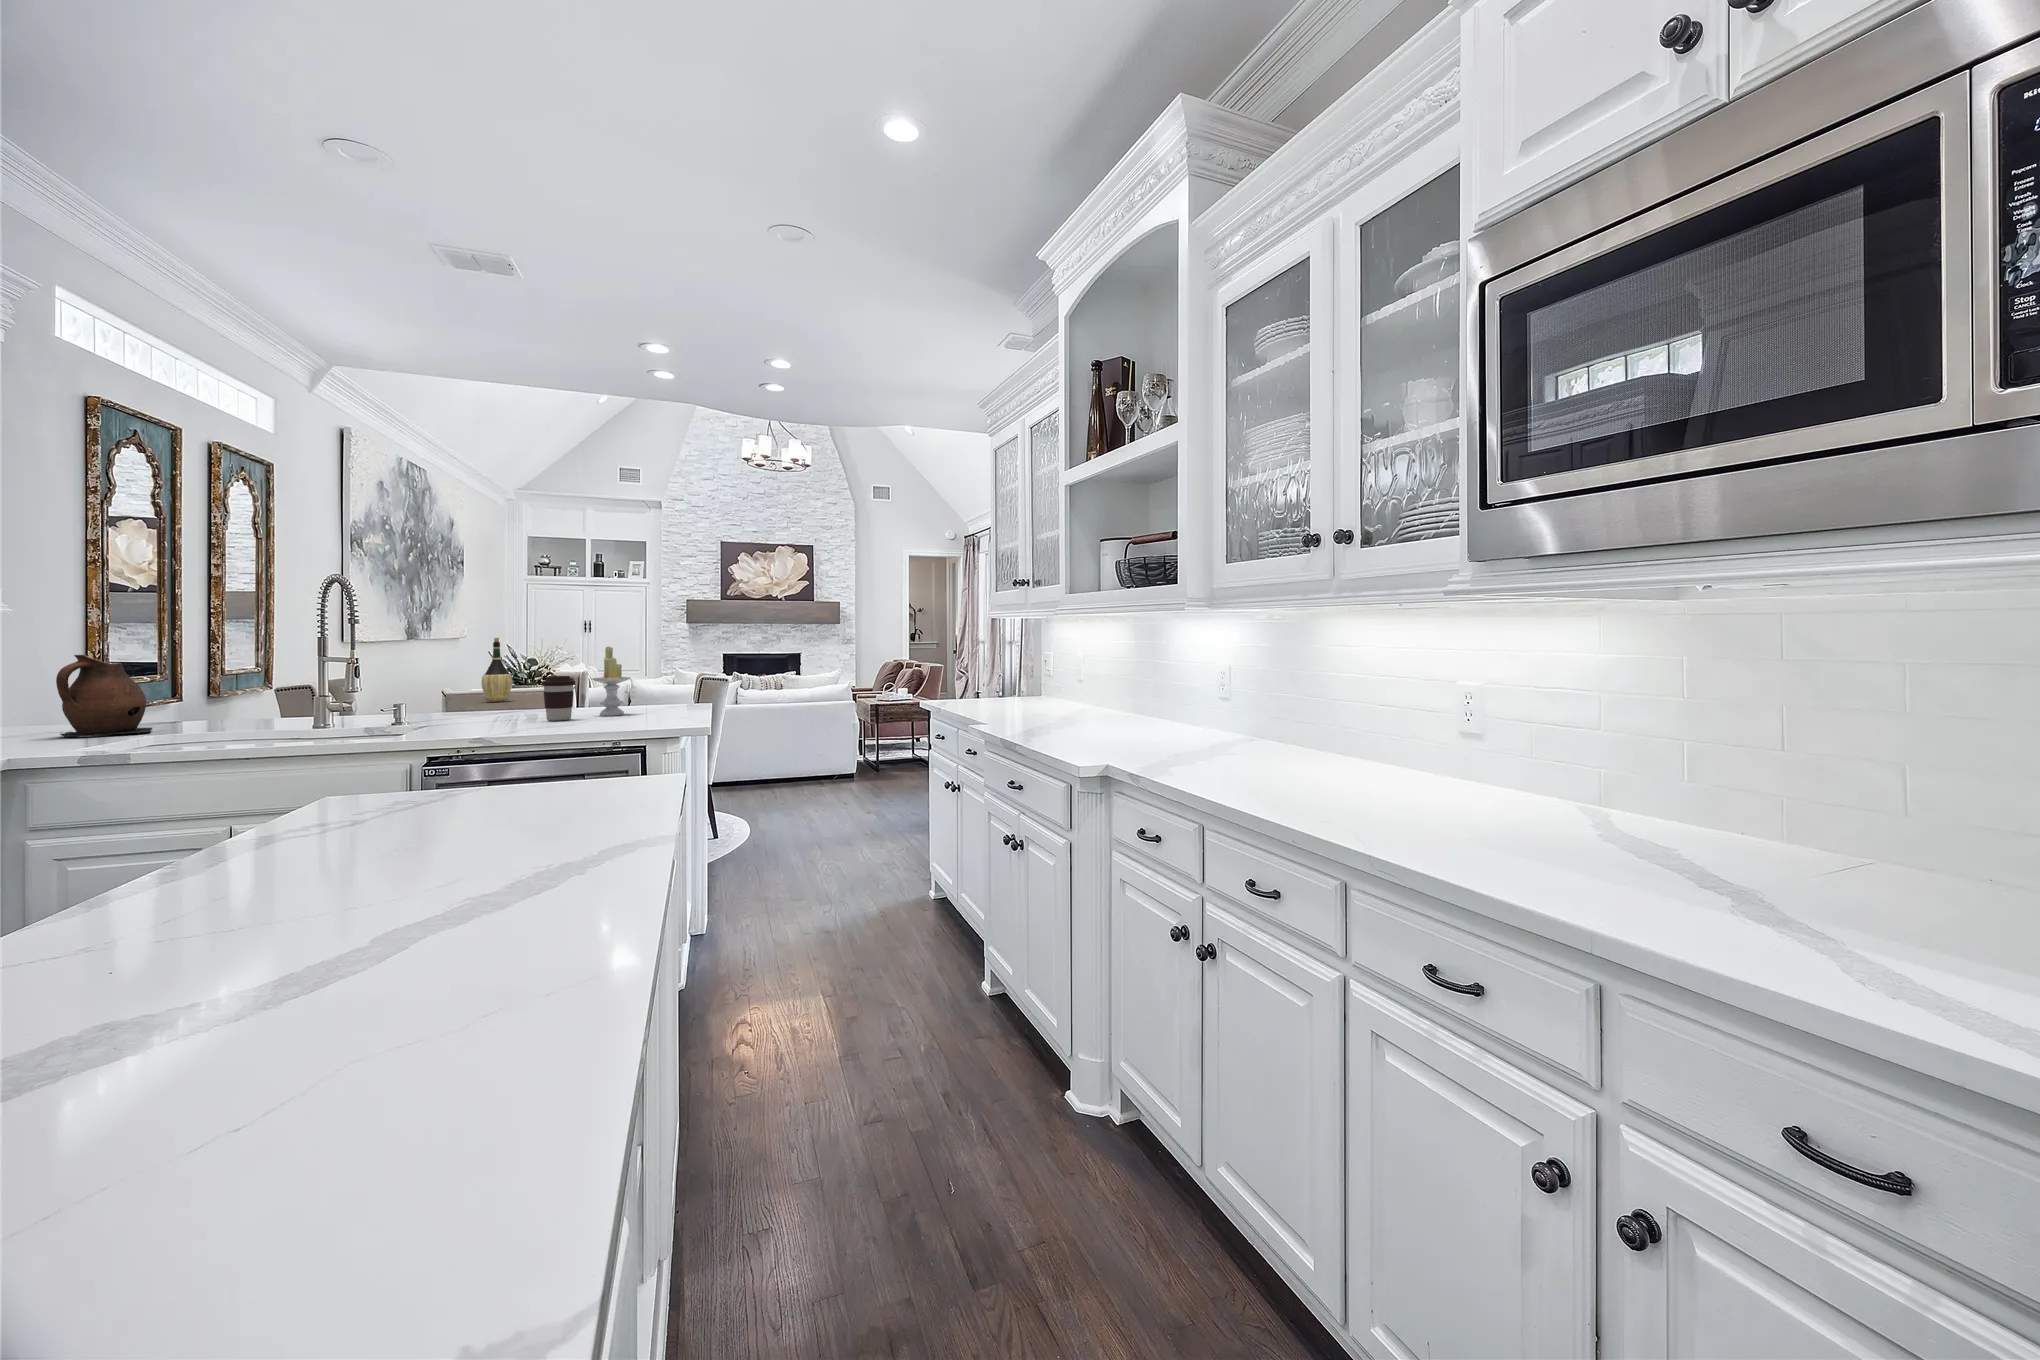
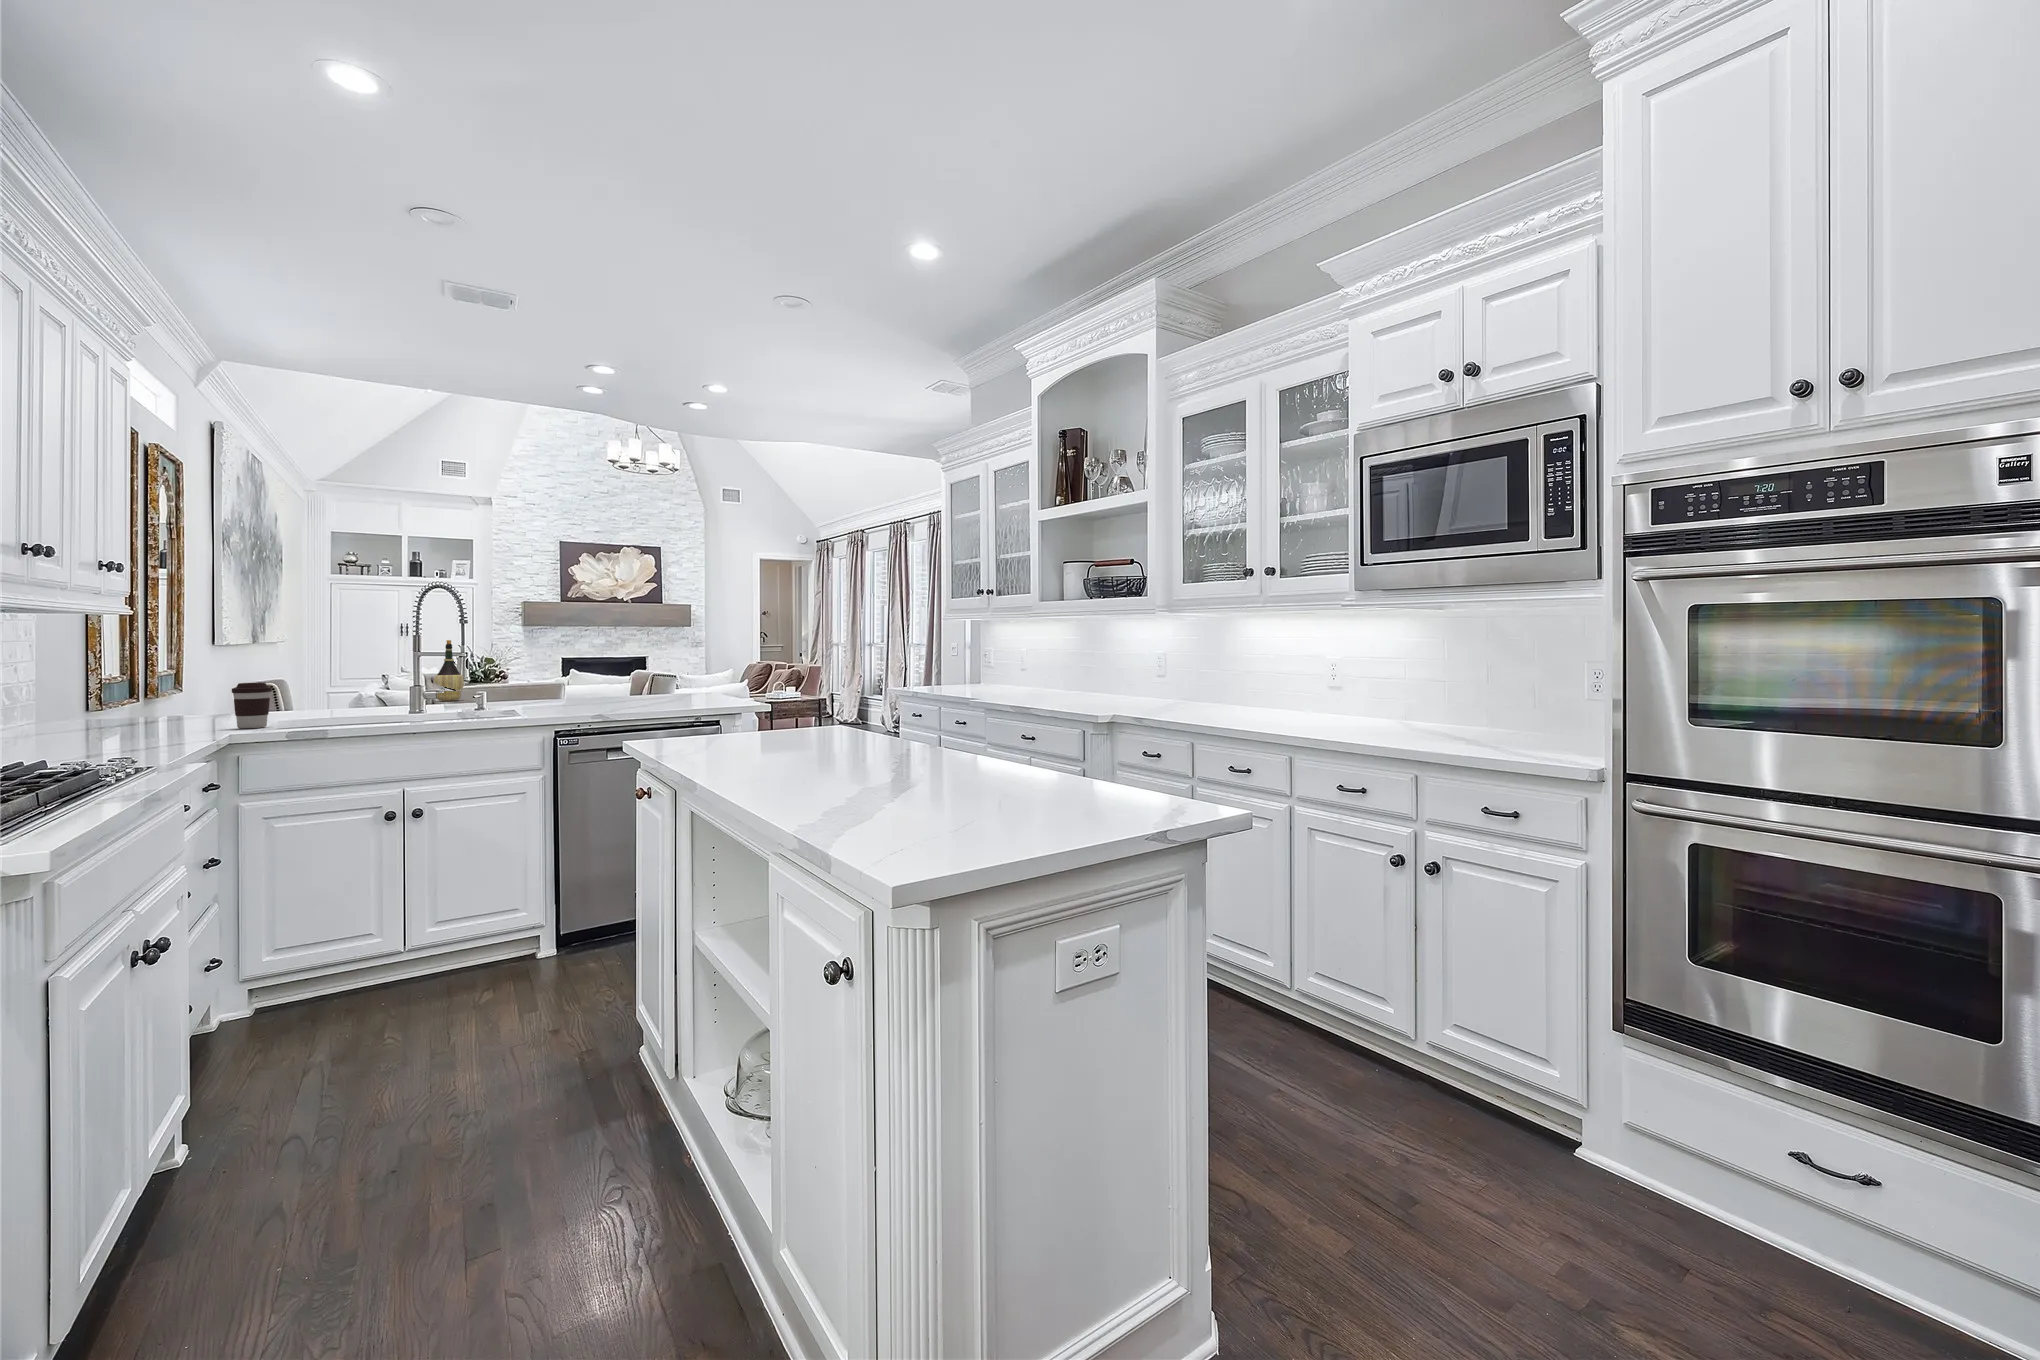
candle: present [592,646,630,716] -> none [605,648,639,709]
ceramic pitcher: present [56,655,152,737] -> none [105,655,199,731]
coffee cup: present [542,676,575,721] -> present [232,682,272,728]

